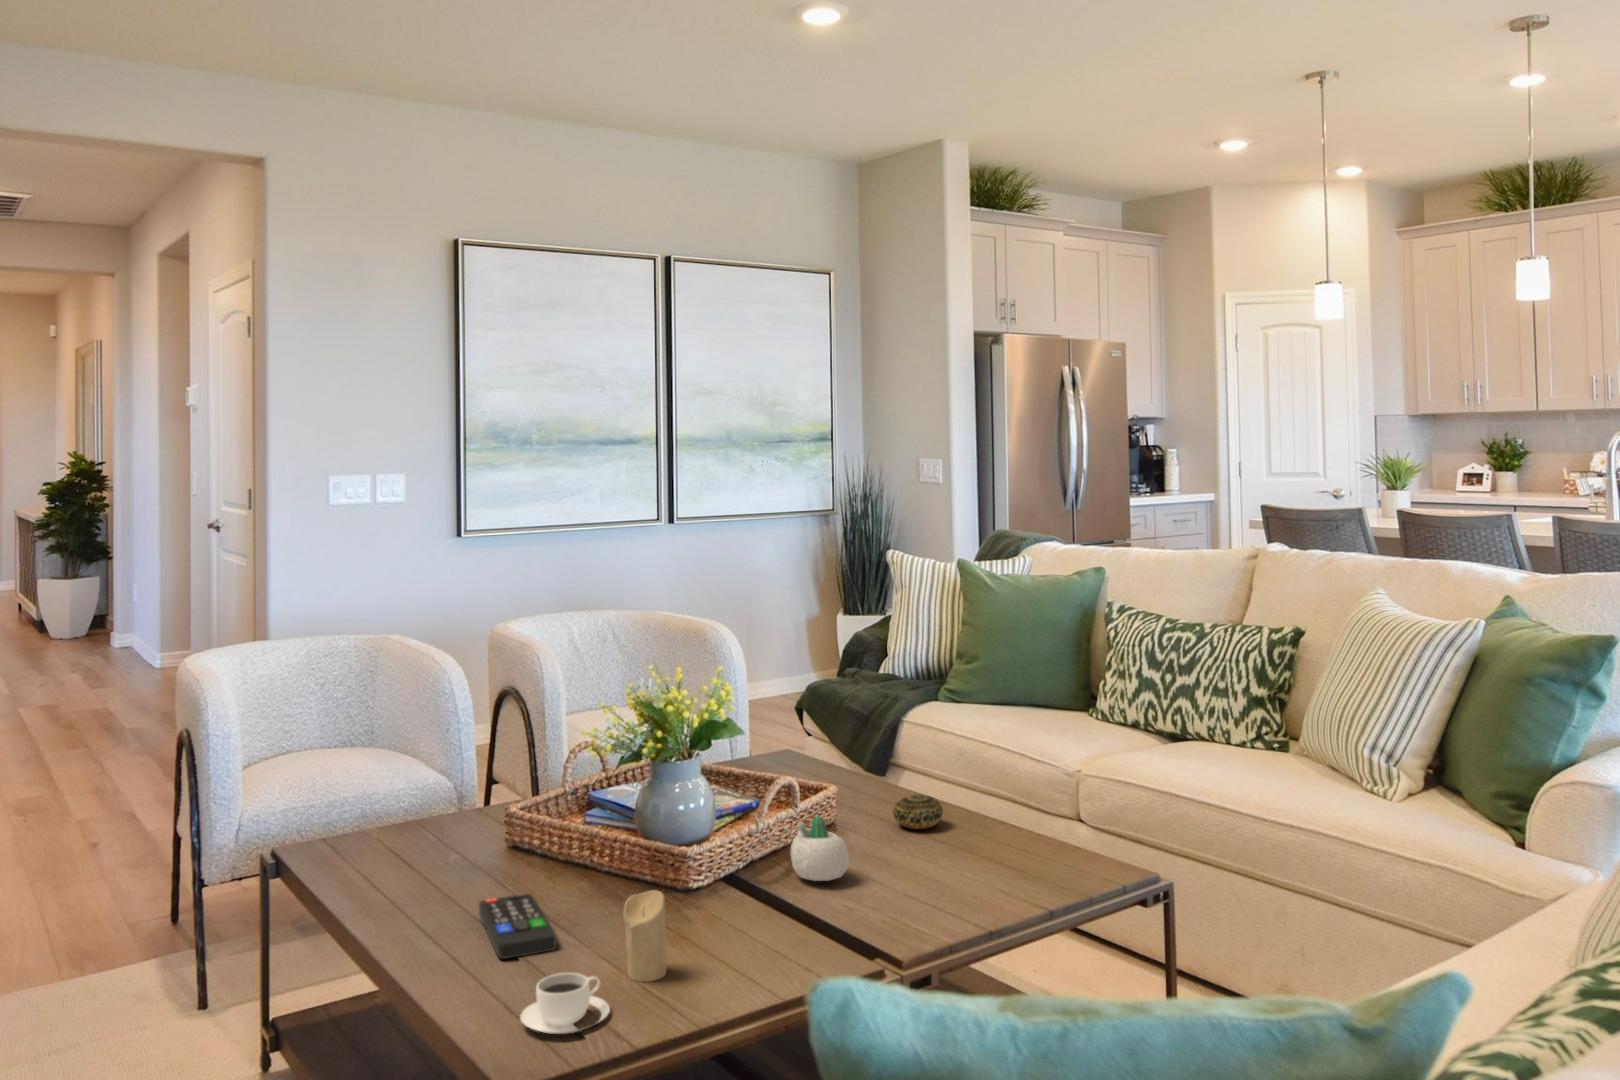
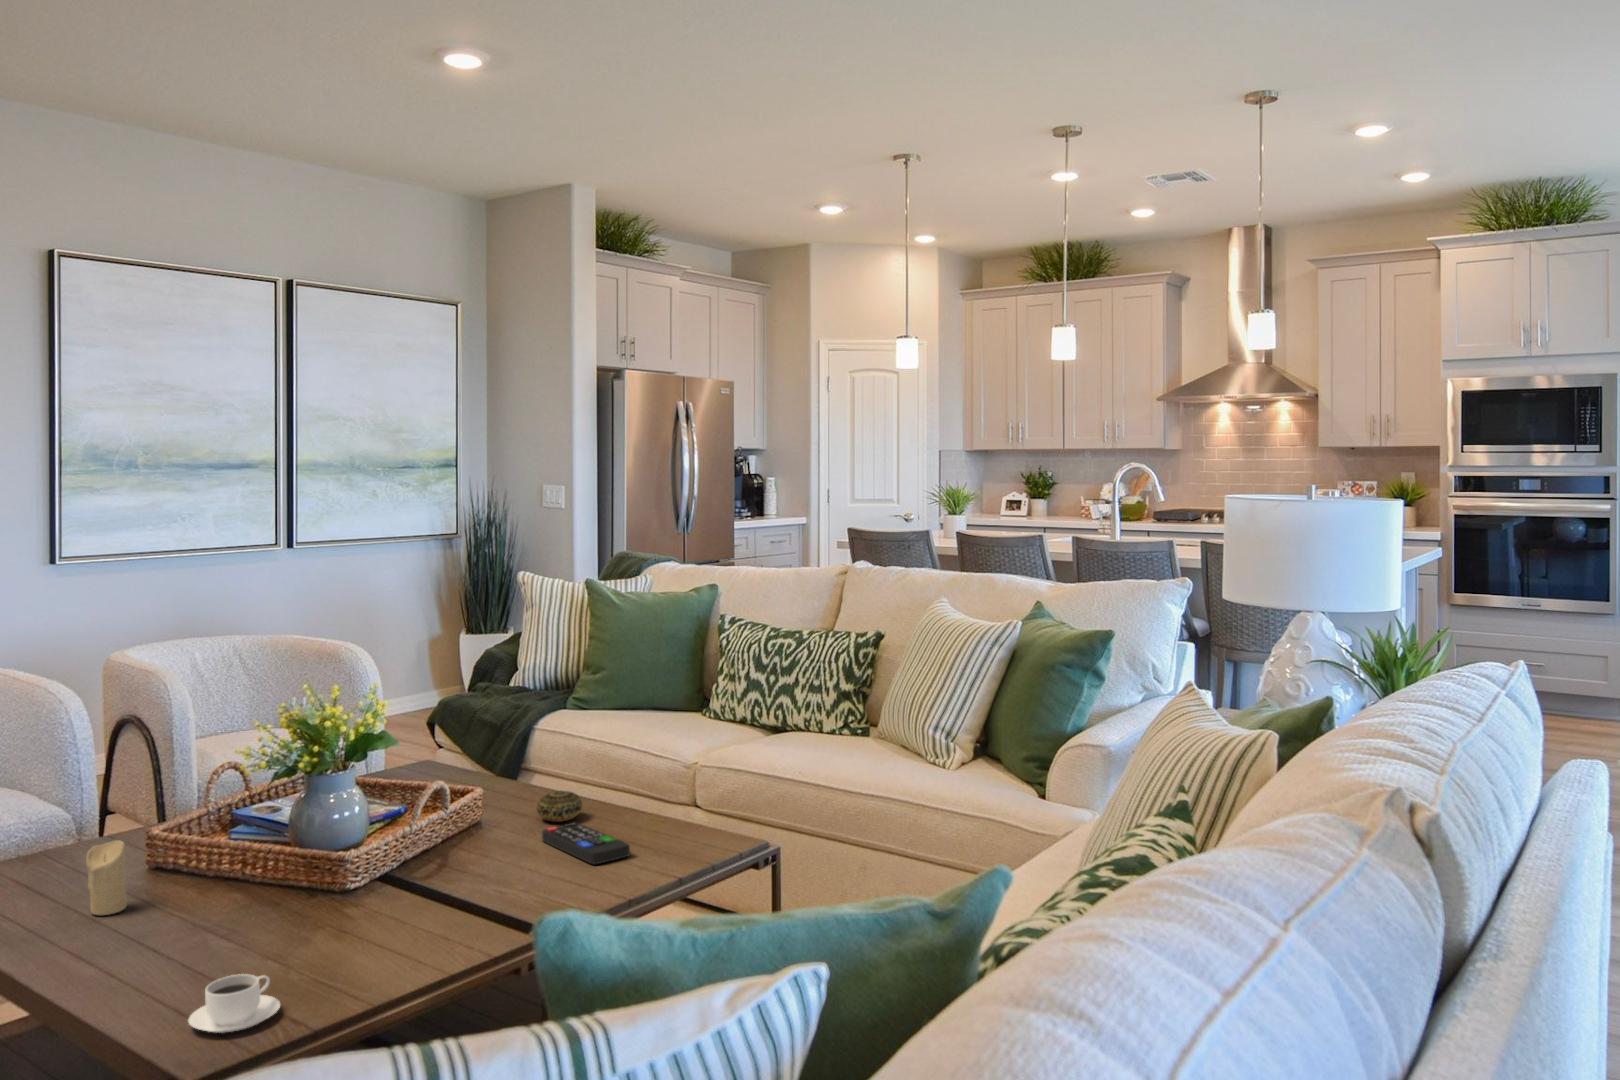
succulent planter: present [791,815,850,881] -> none [444,814,501,874]
candle: present [623,890,666,982] -> present [86,840,127,915]
remote control: present [479,894,556,959] -> present [542,823,630,864]

